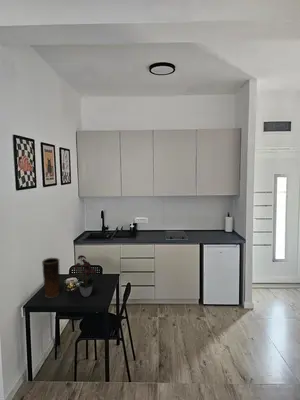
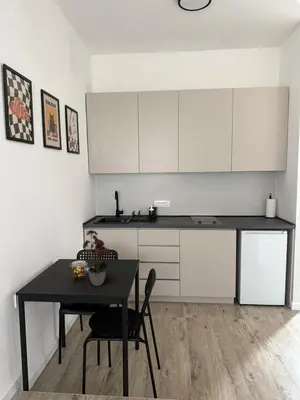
vase: present [42,258,60,298] -> none [39,234,63,286]

